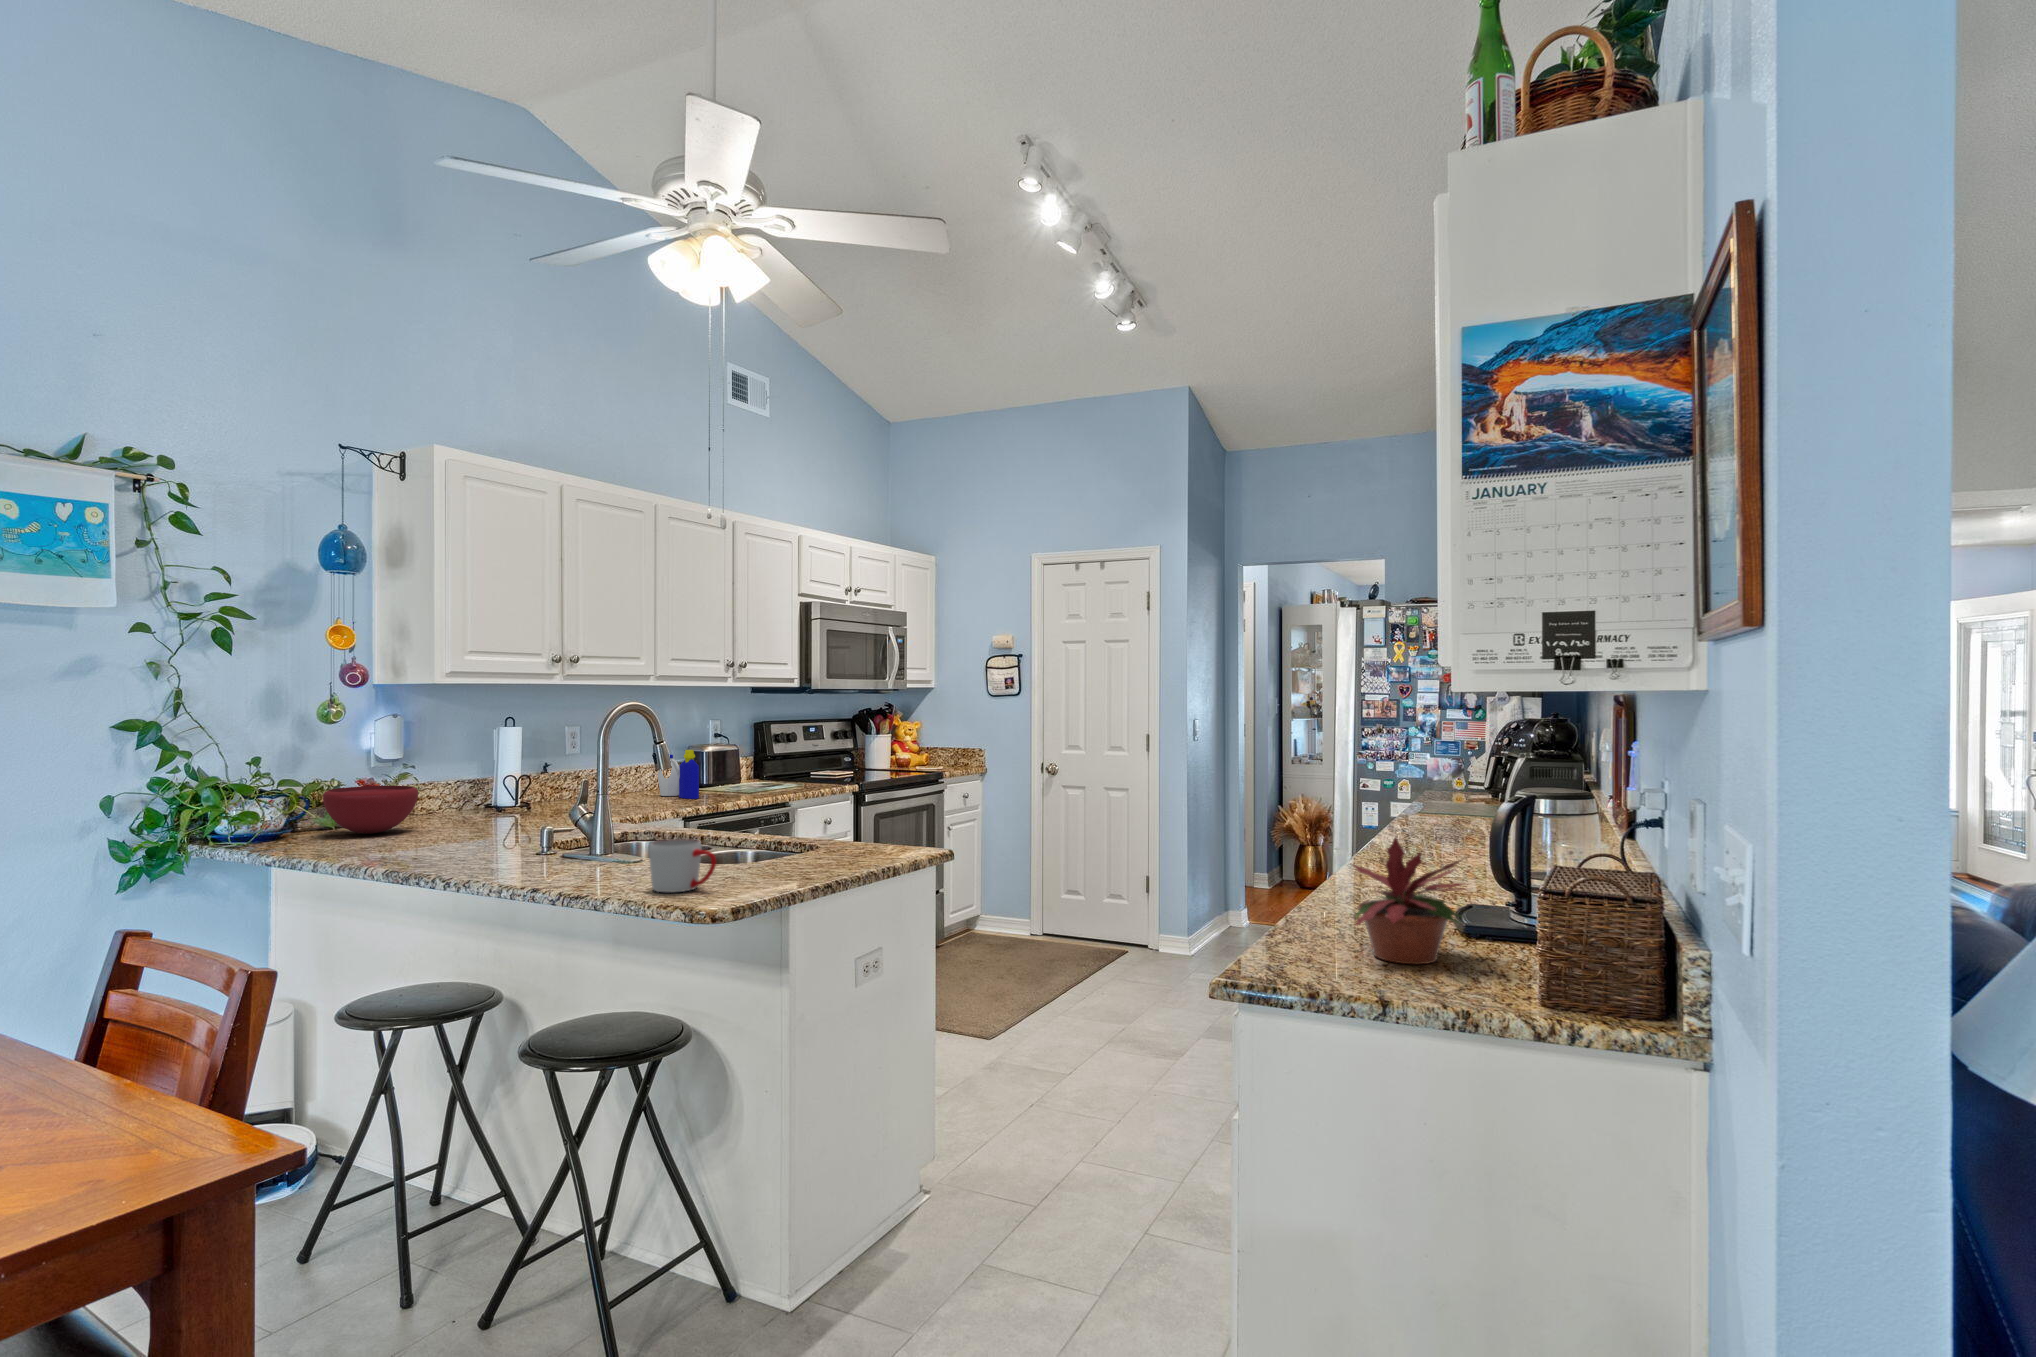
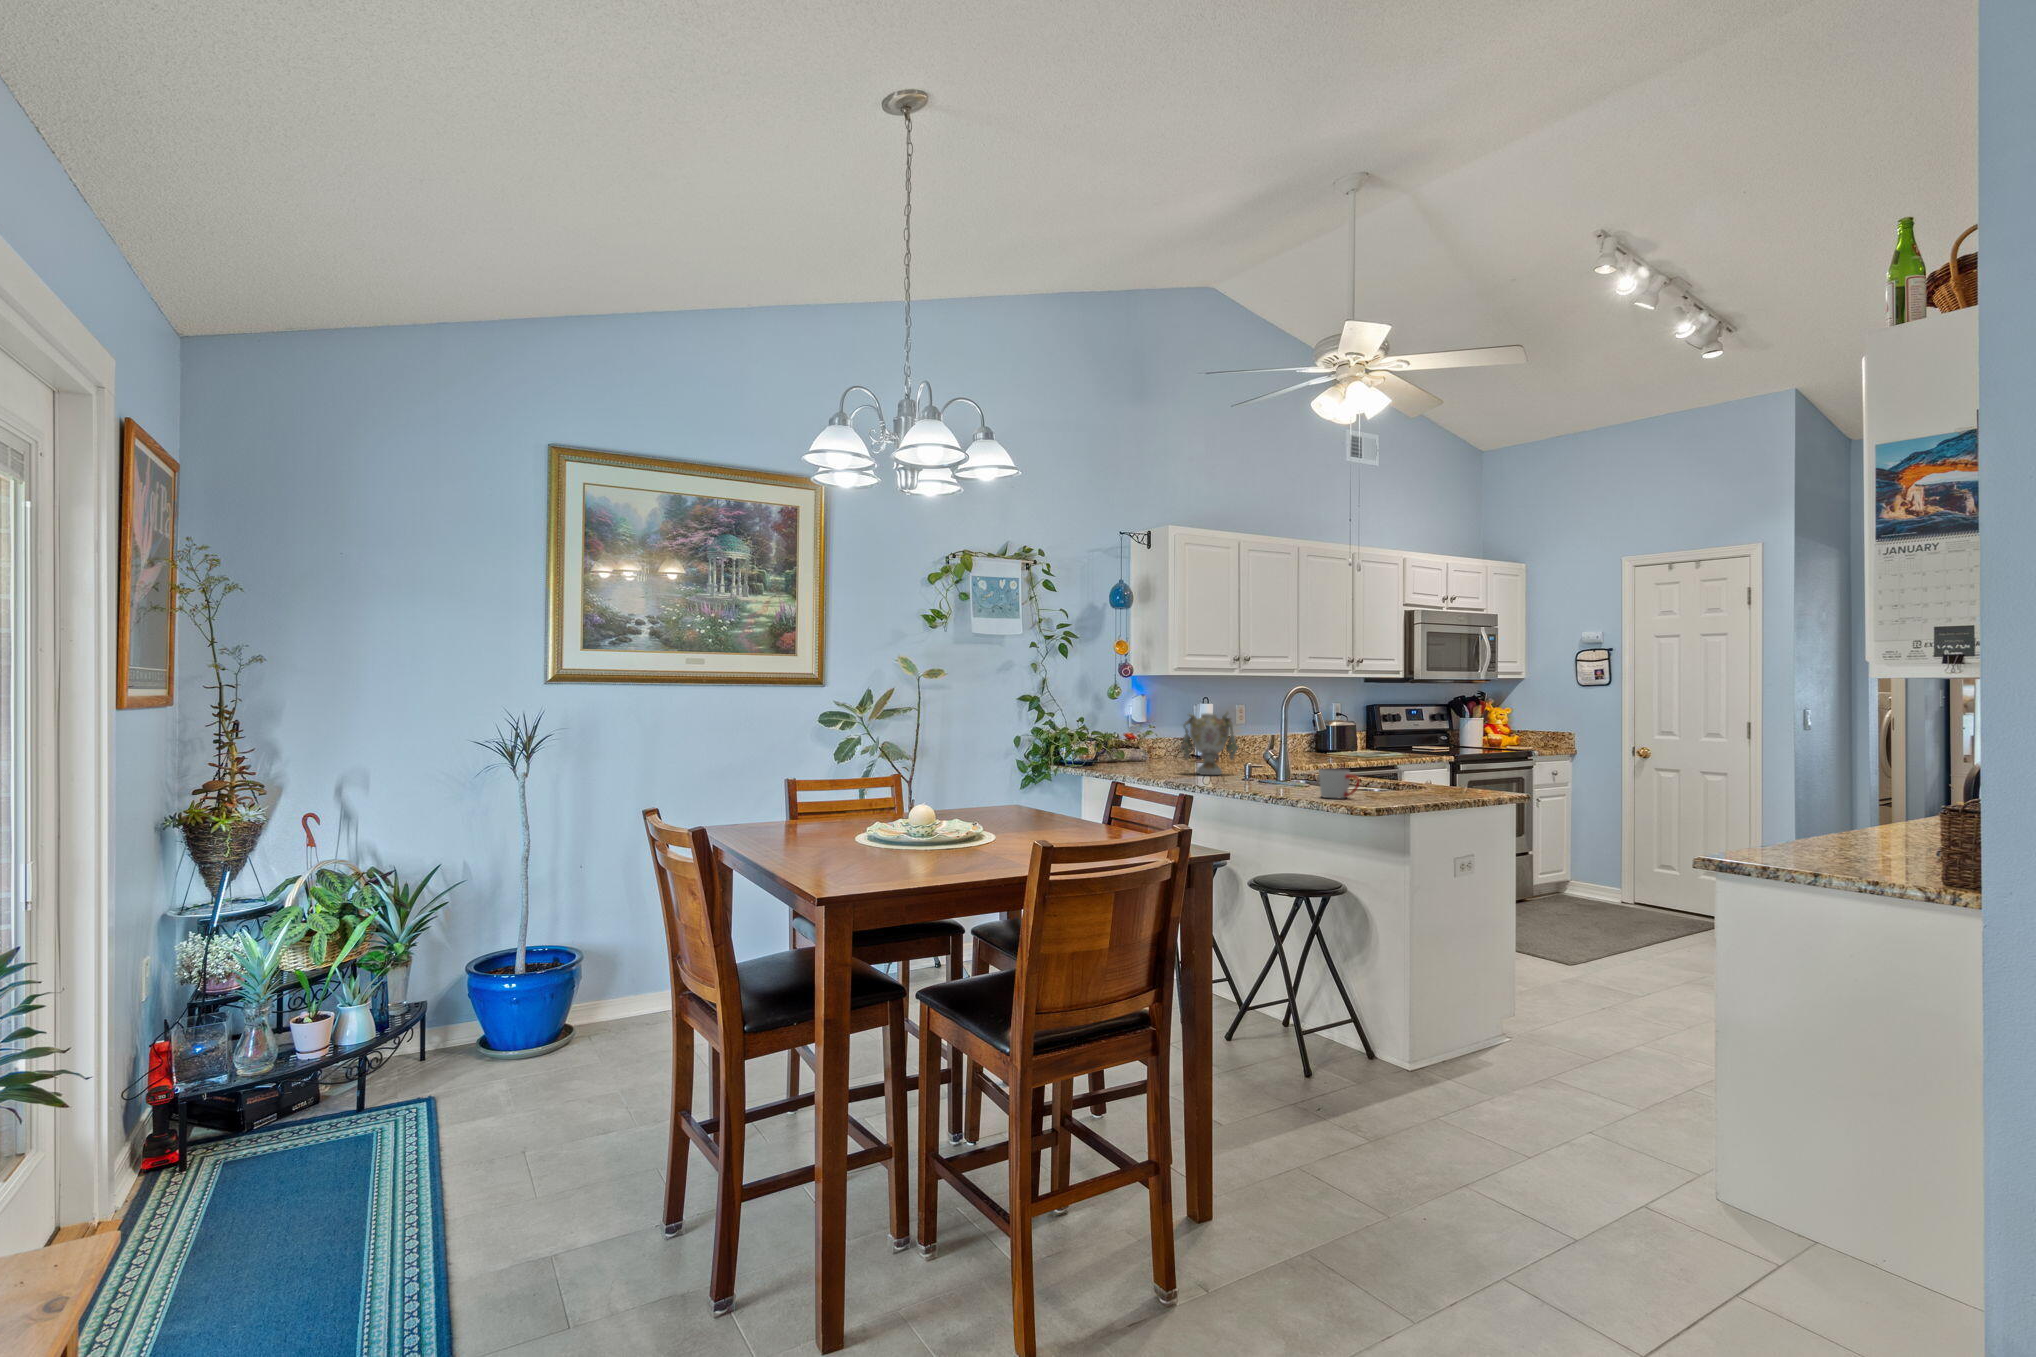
vase: none [434,740,540,849] -> present [1181,712,1238,775]
bottle: present [658,750,699,799] -> none [1297,724,1328,759]
bowl: present [323,786,418,834] -> none [1113,738,1162,765]
potted plant: present [1353,837,1464,964] -> none [1791,775,1917,864]

